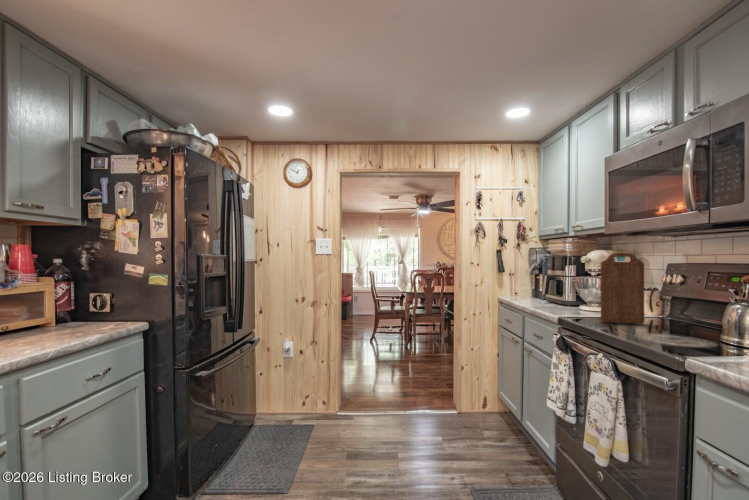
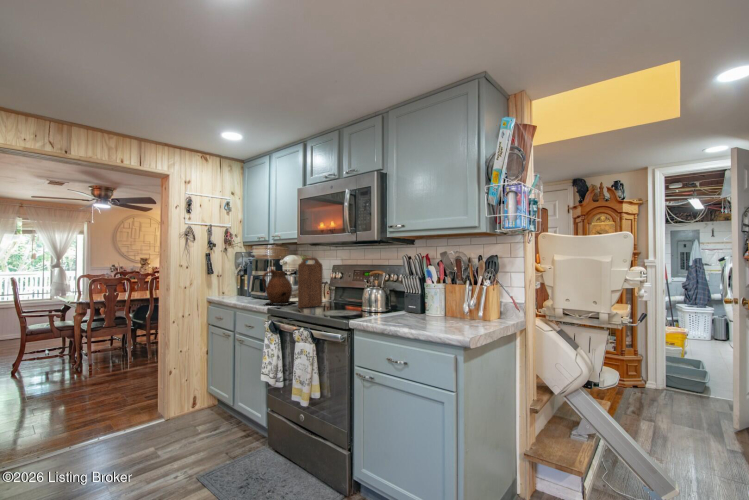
ceramic pitcher: none [553,265,606,316] -> present [262,268,295,305]

